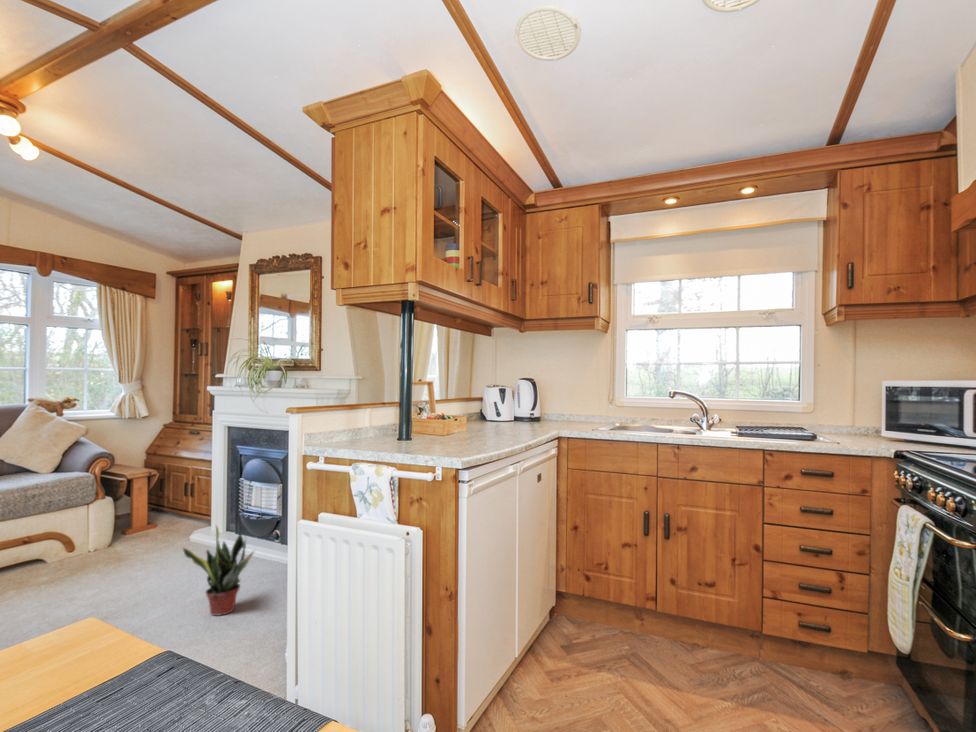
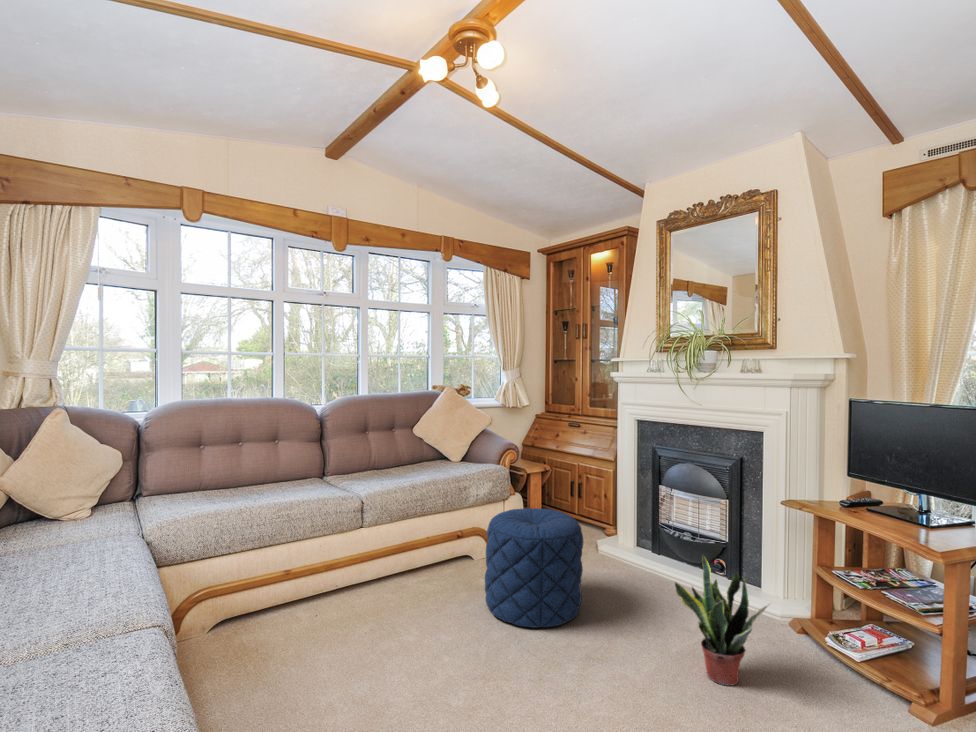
pouf: none [27,509,139,613] -> present [485,508,583,628]

